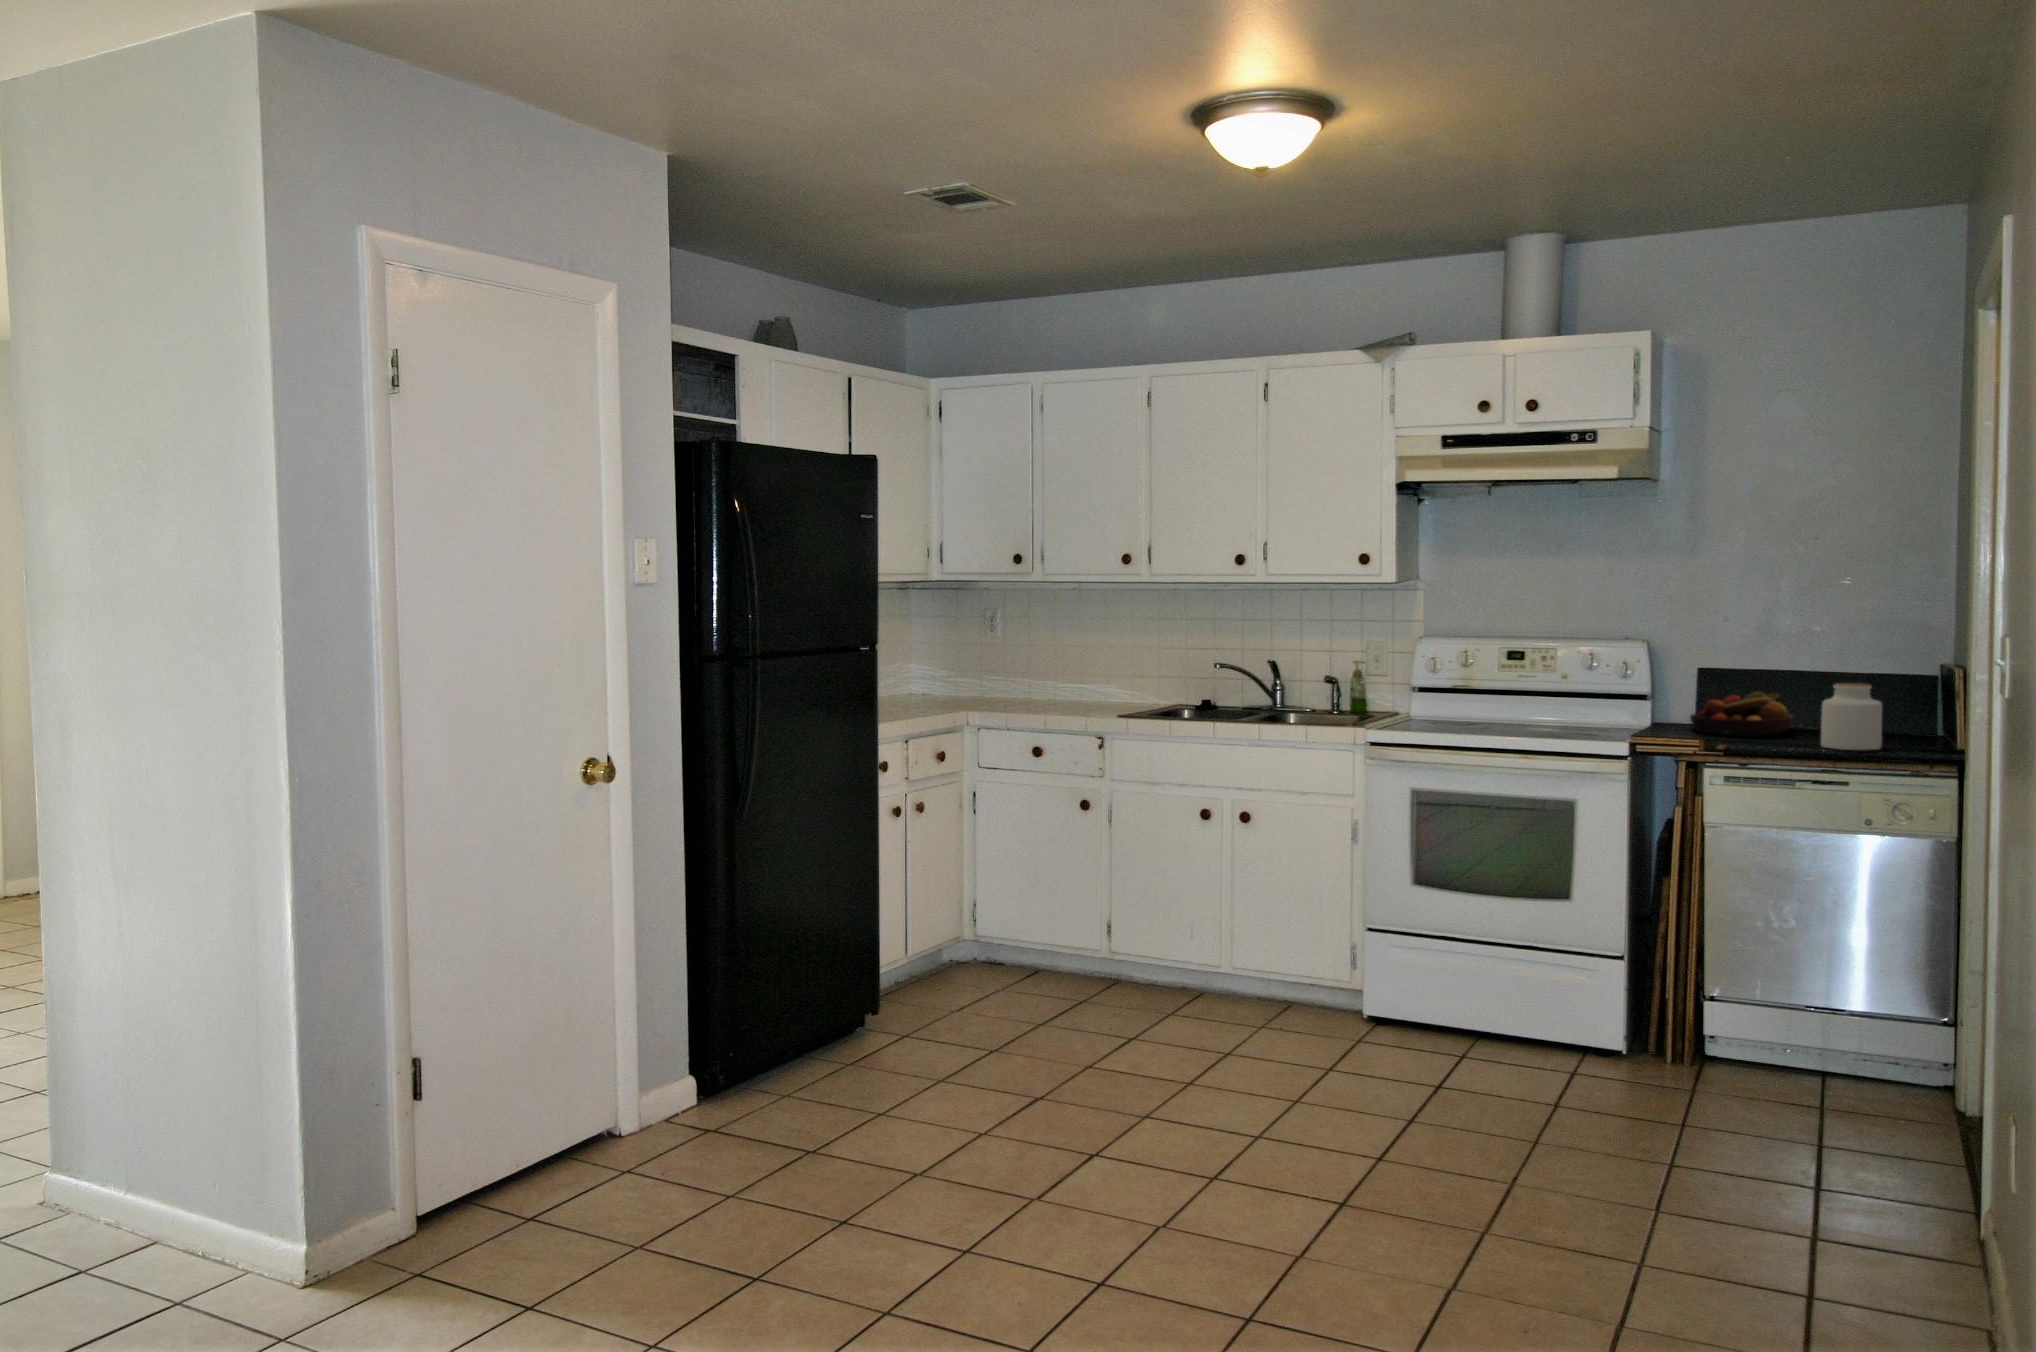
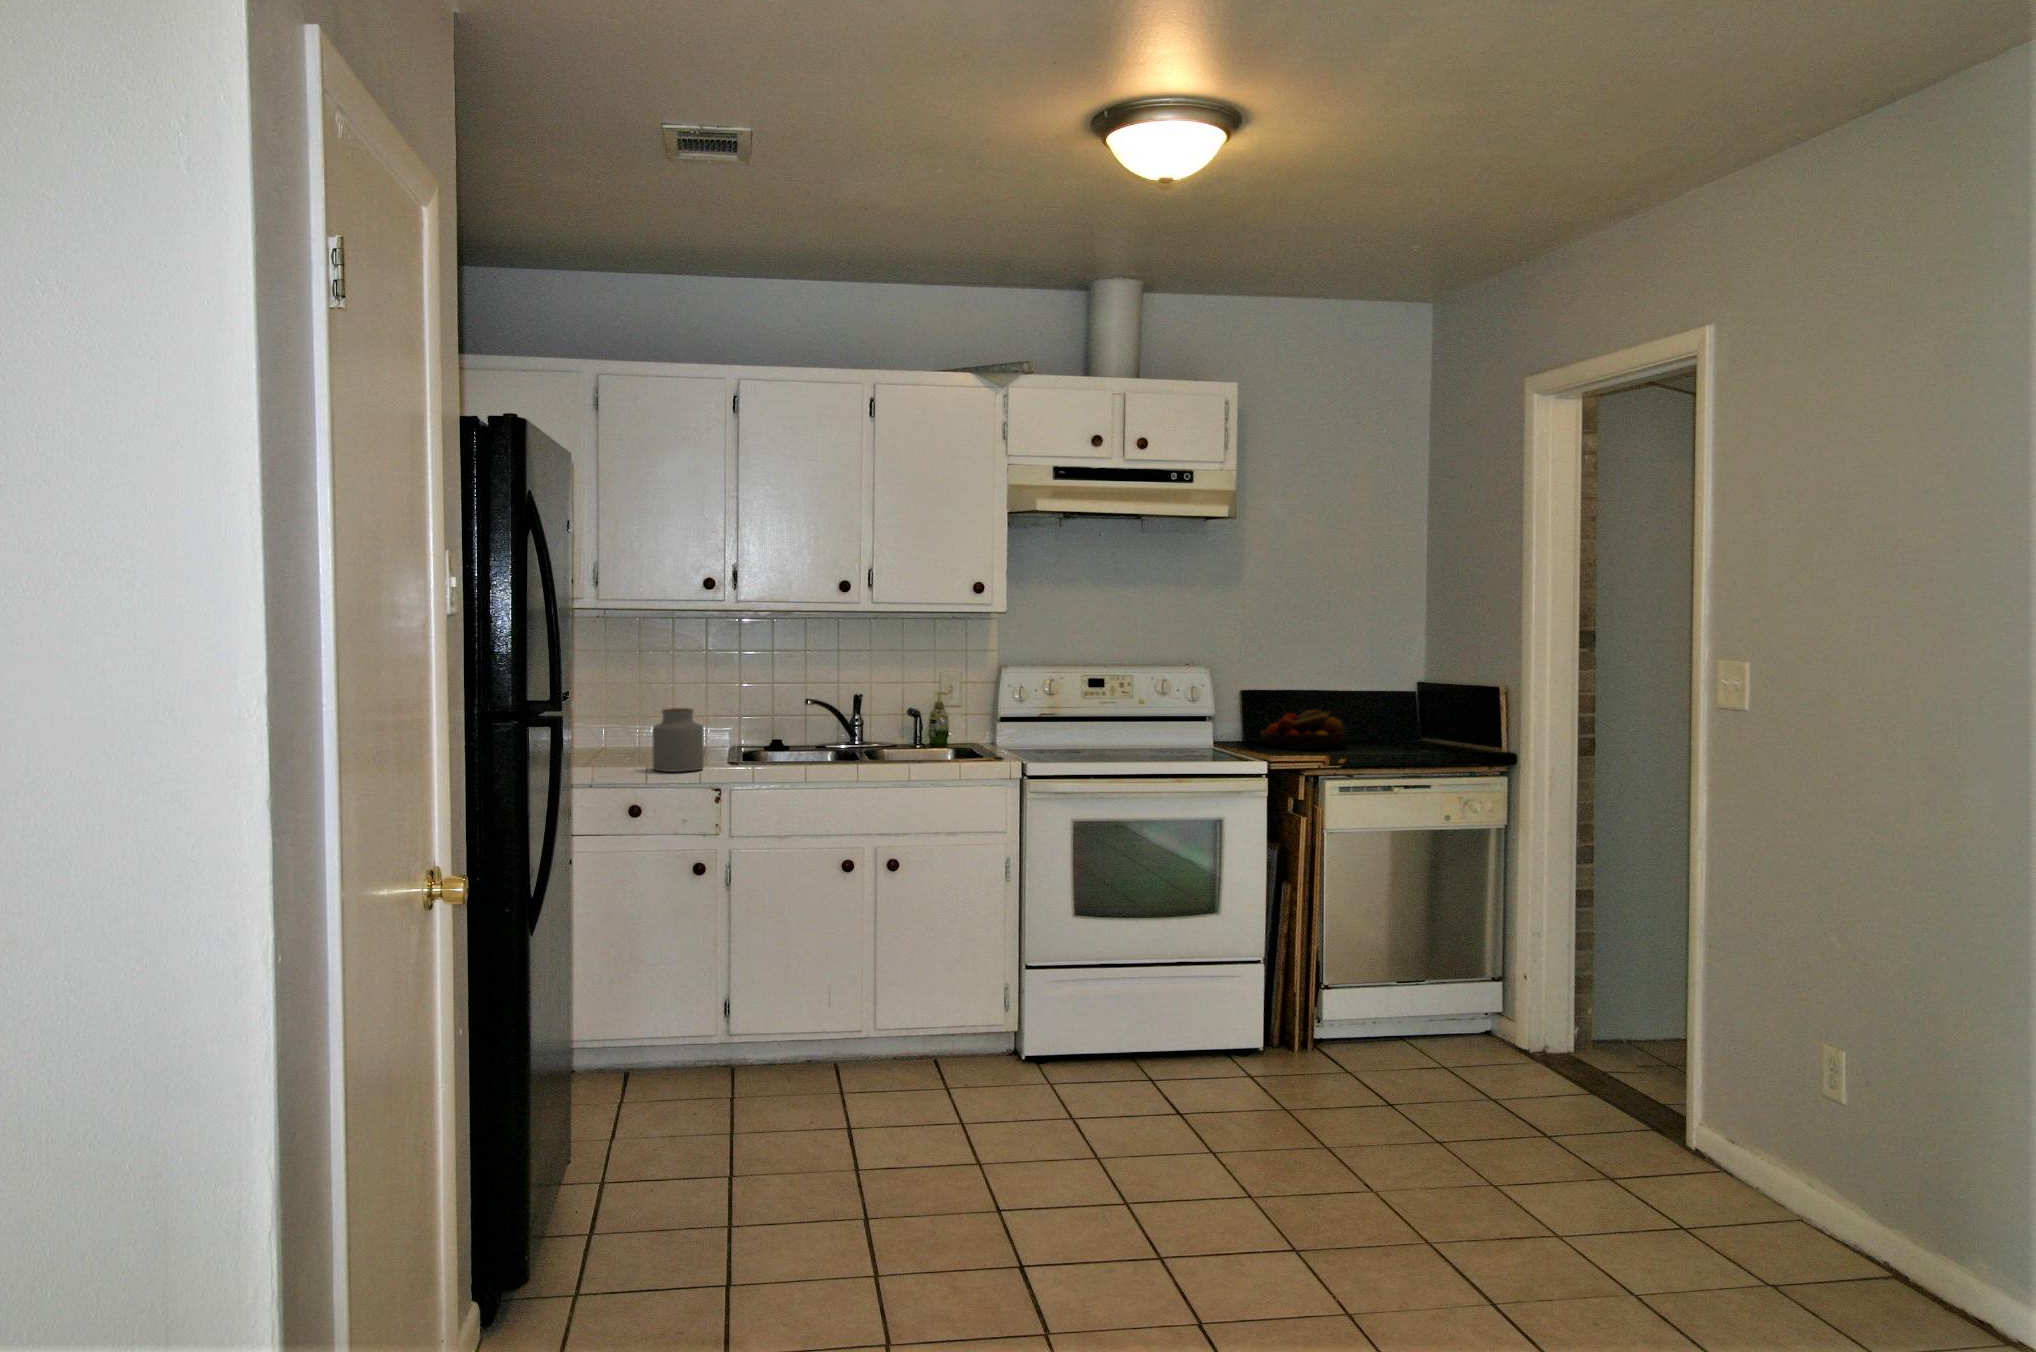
jar: present [1821,683,1882,750] -> present [652,708,704,772]

